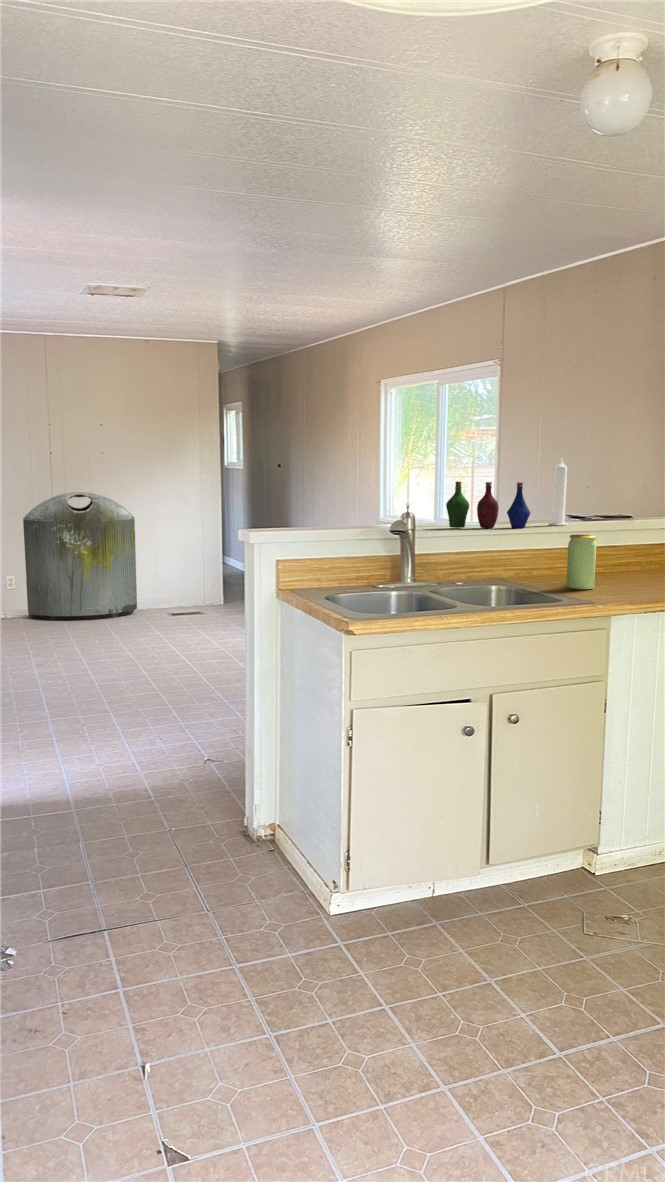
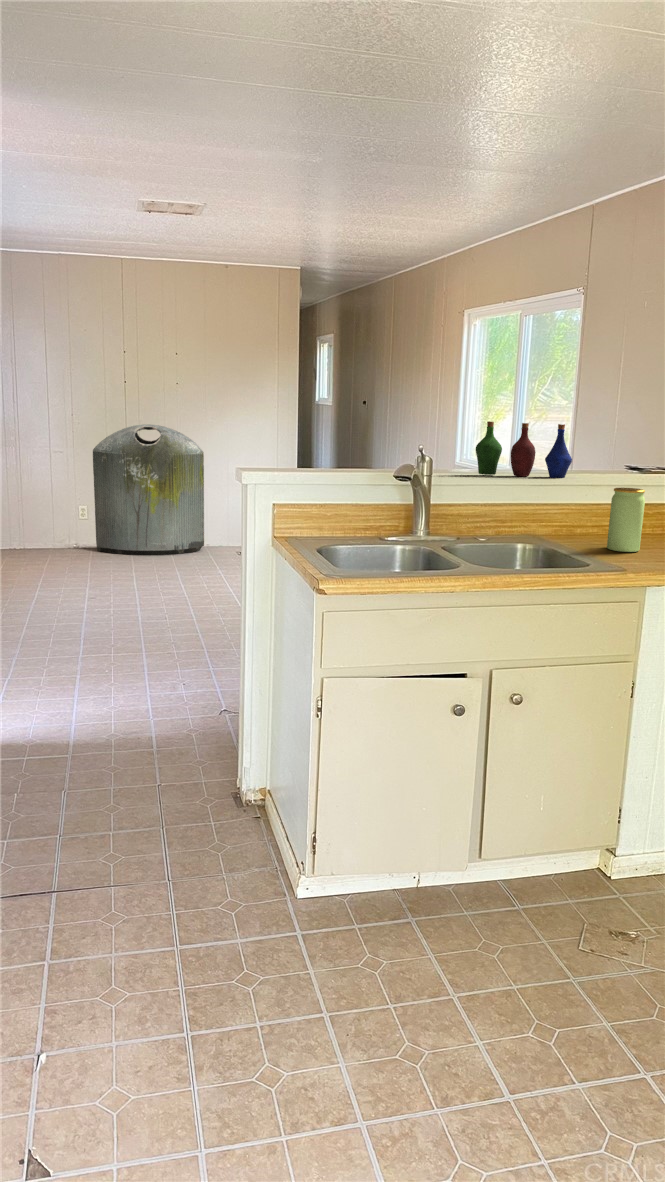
candle: present [548,458,568,526] -> none [598,397,623,476]

